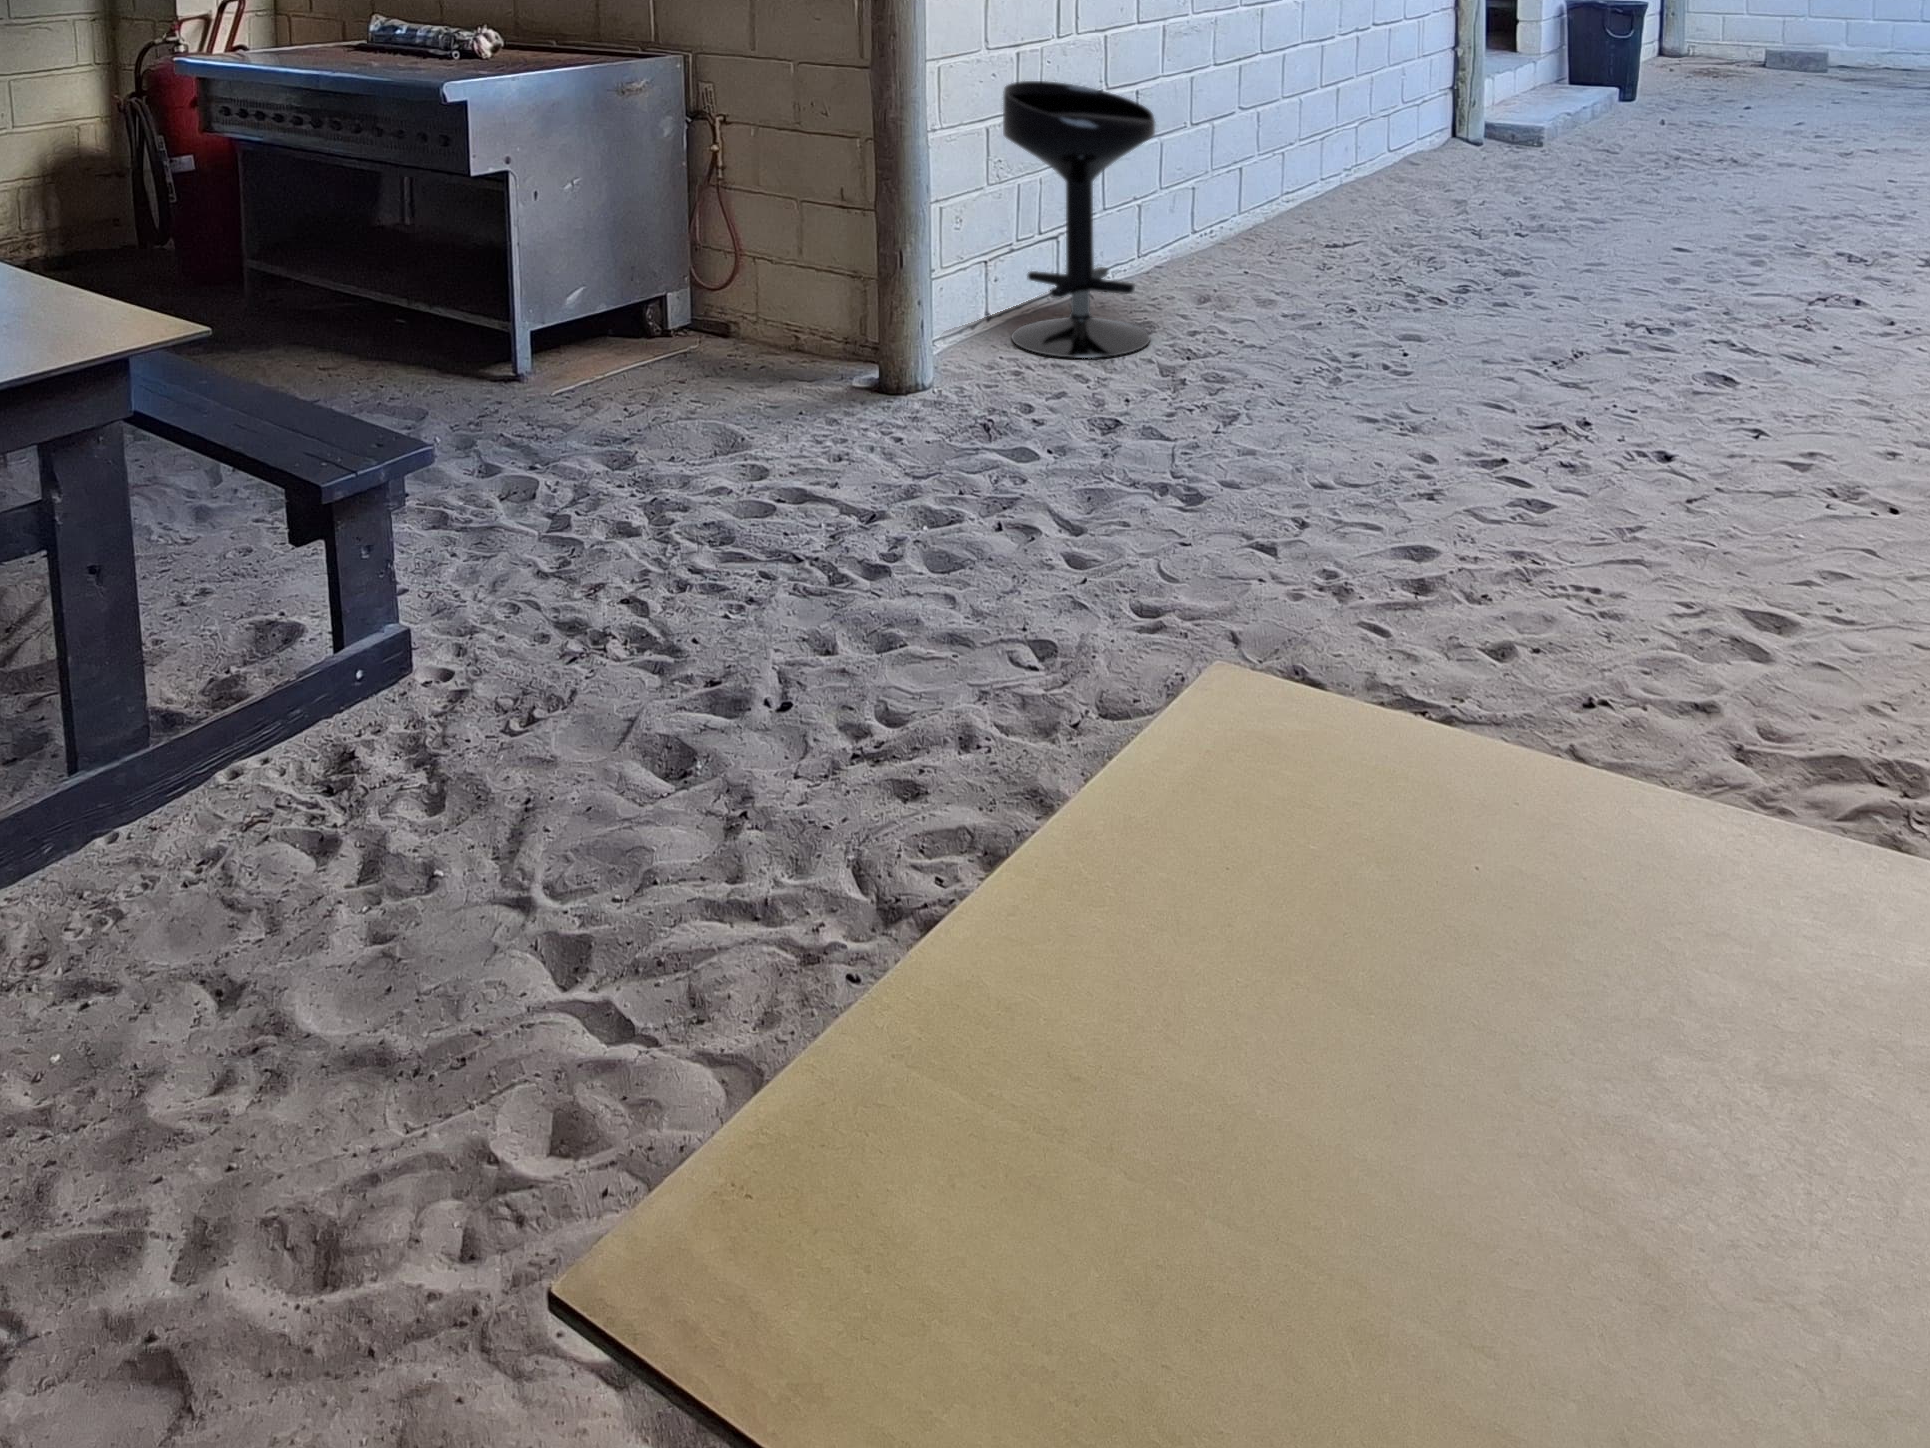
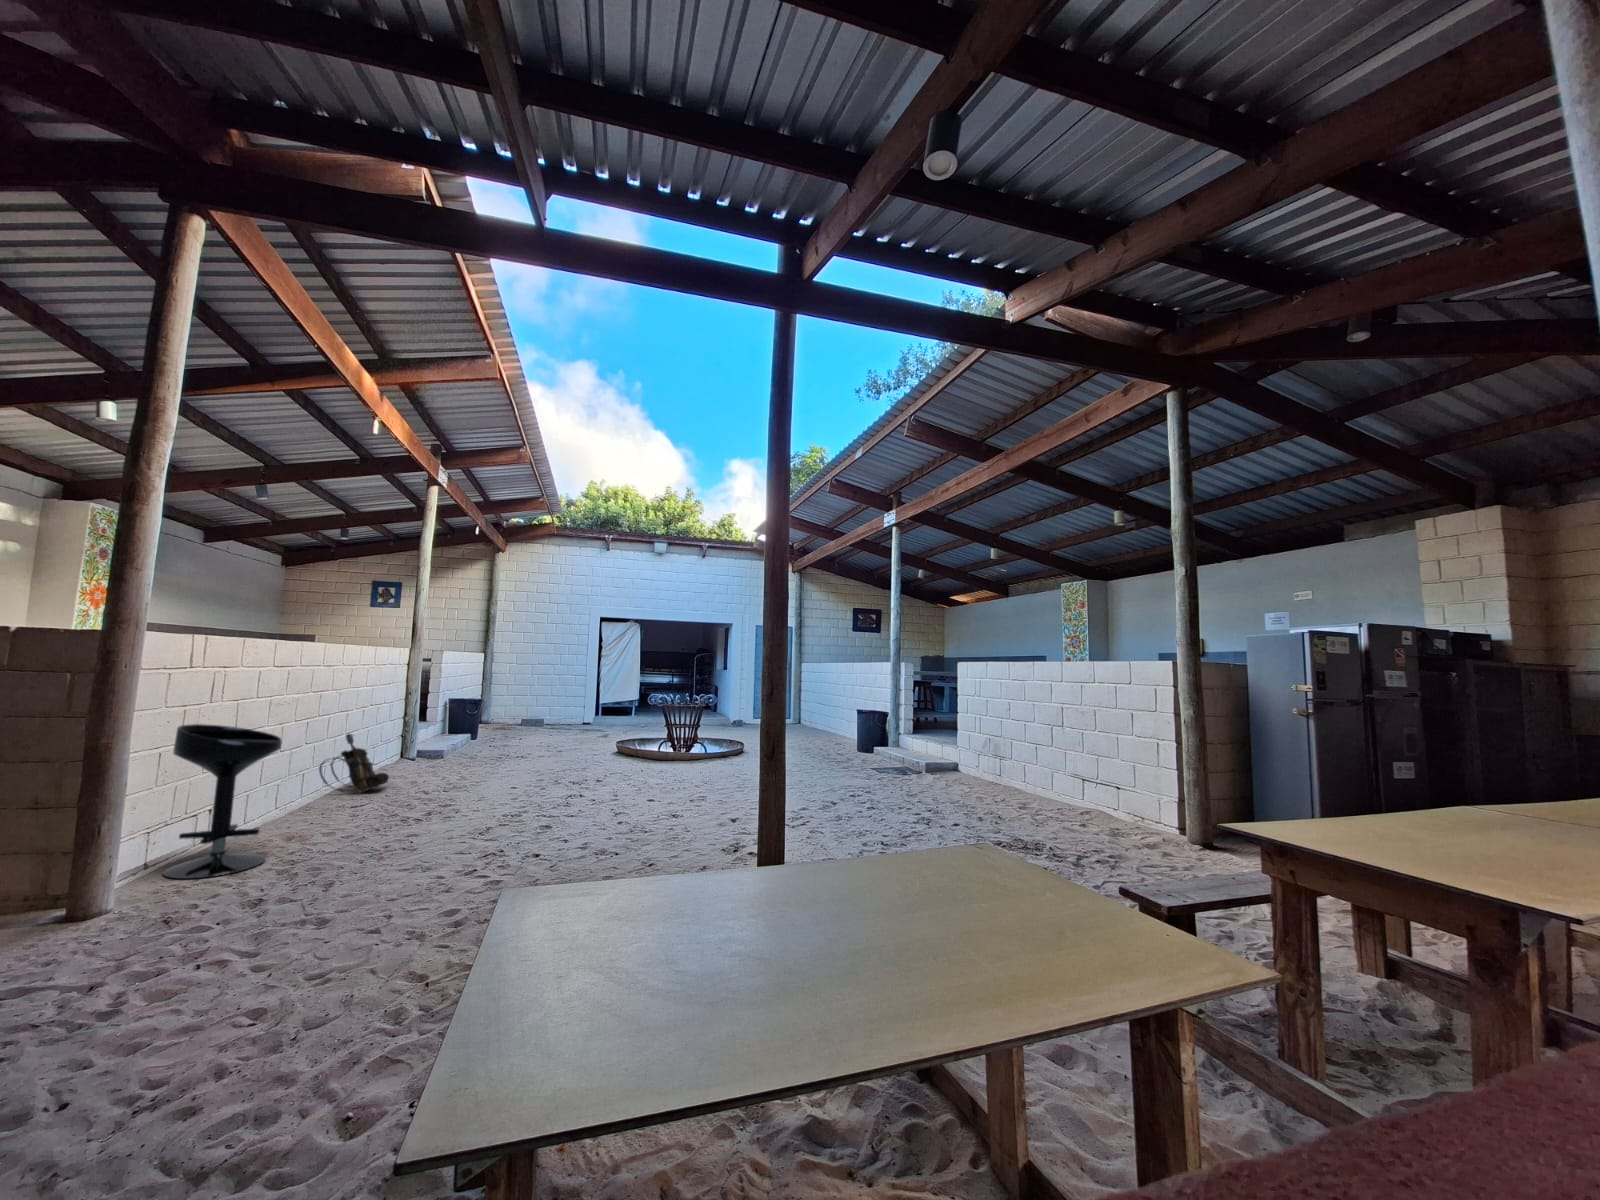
backpack: none [1270,96,1400,221] -> present [319,734,389,792]

